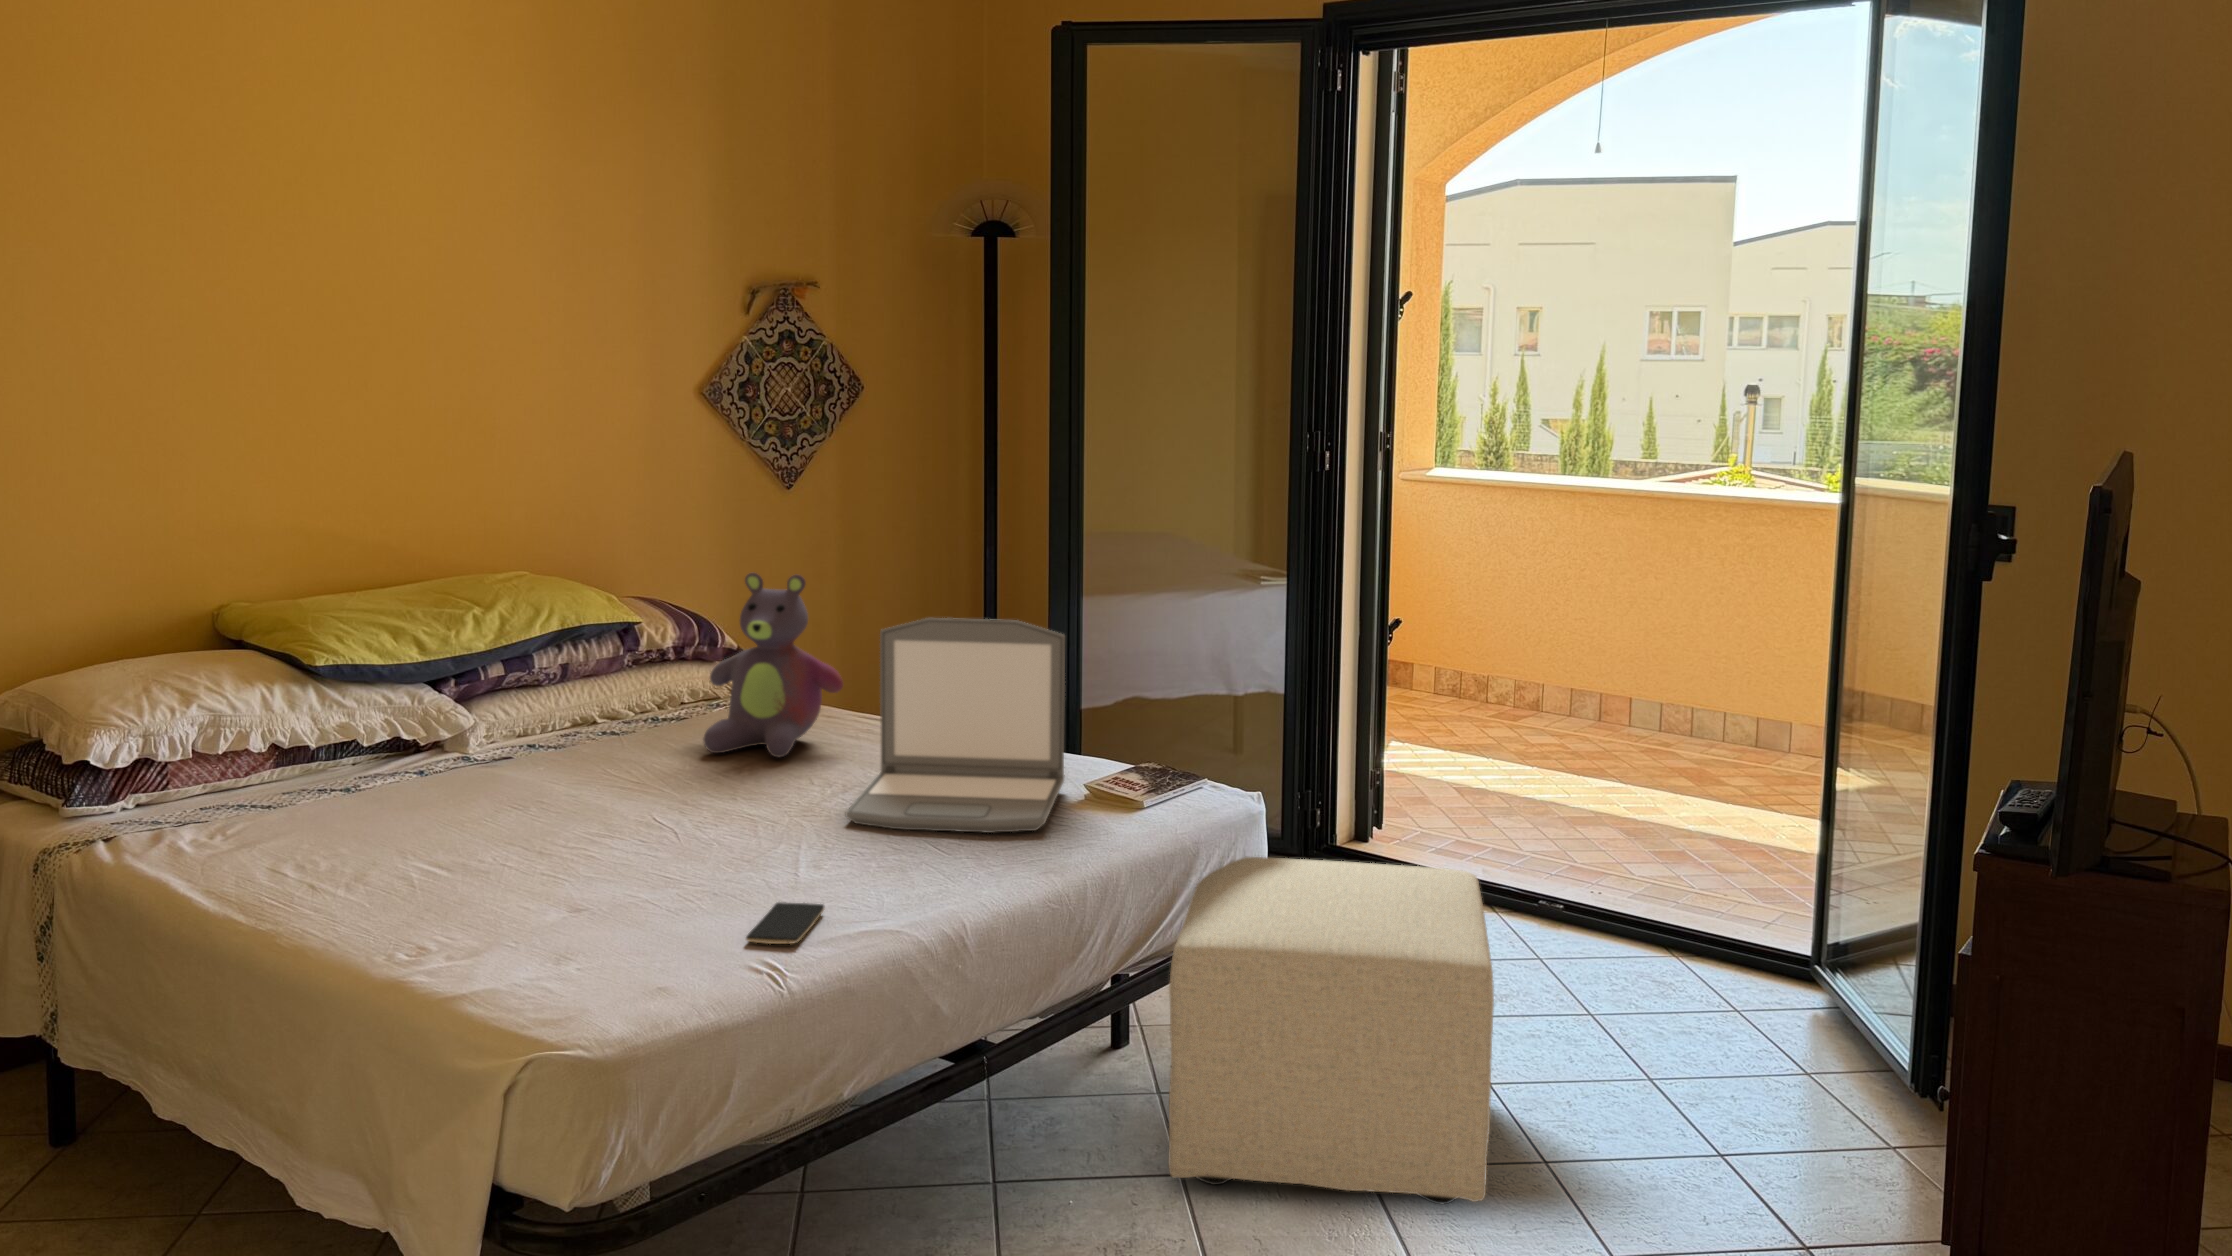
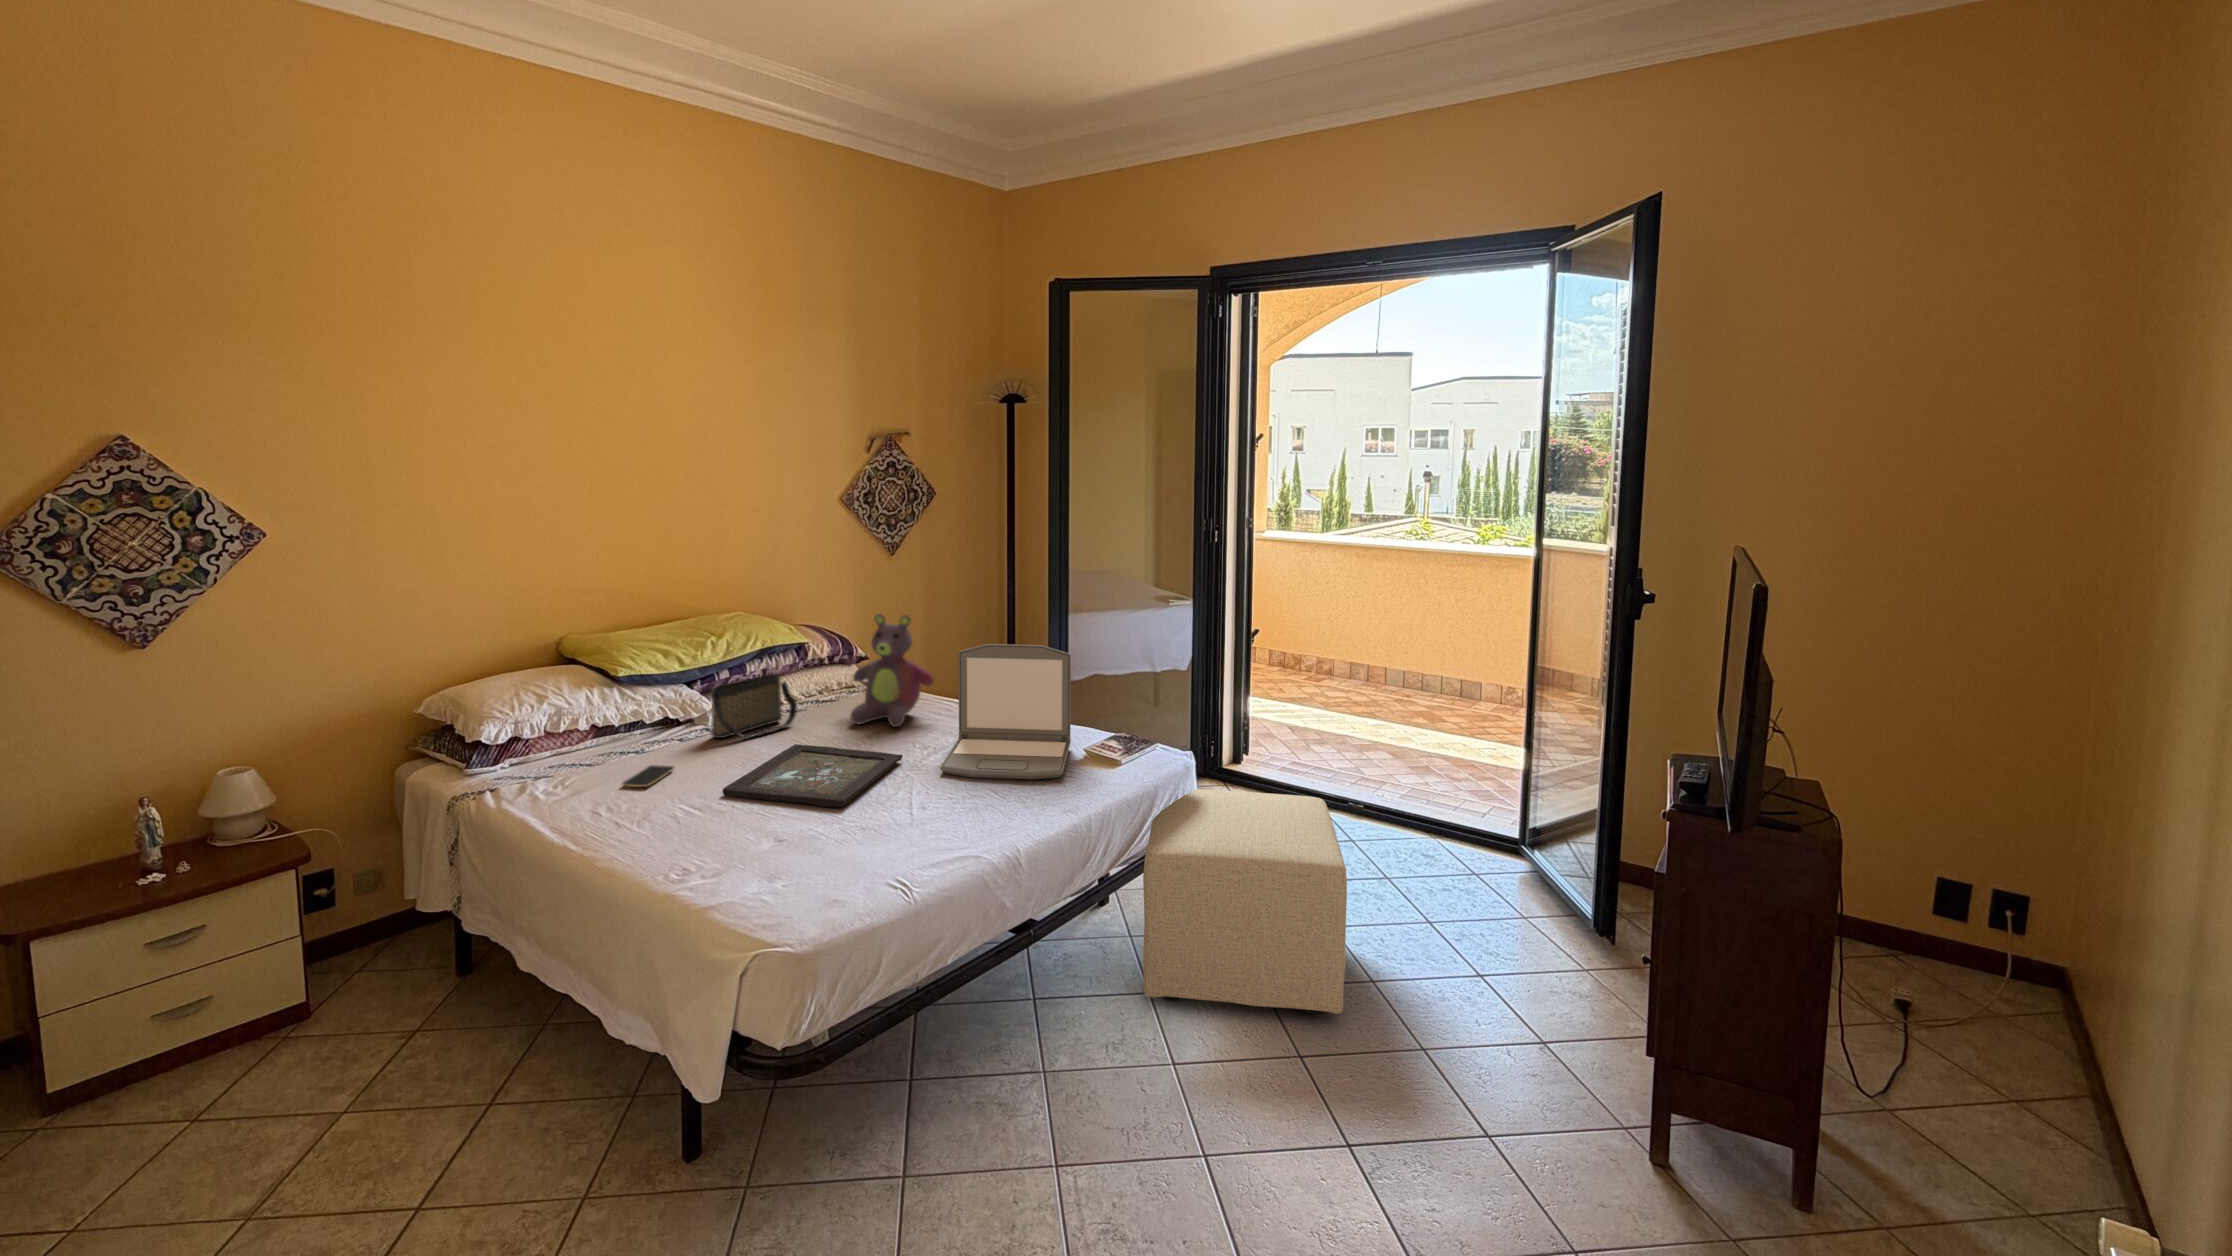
handbag: none [469,669,615,770] -> present [711,674,797,738]
tray: none [486,779,785,867] -> present [723,744,902,807]
smartphone: present [746,902,824,944] -> present [622,765,674,787]

